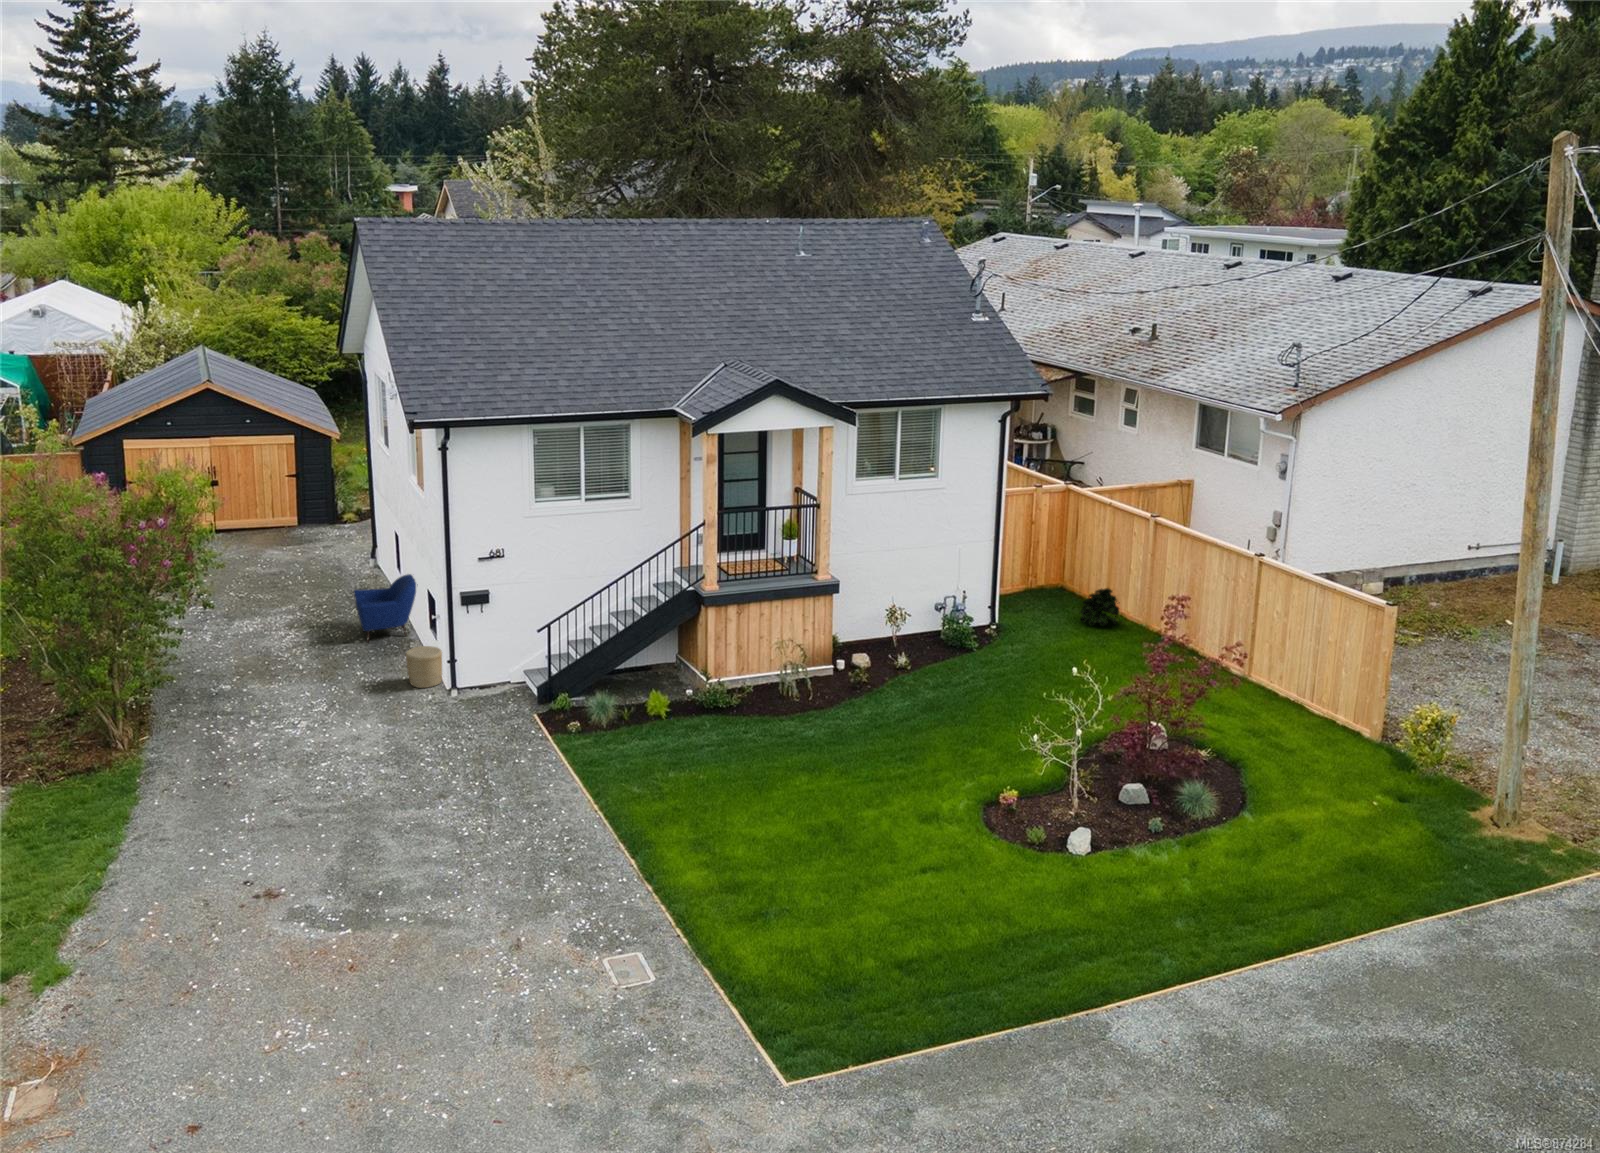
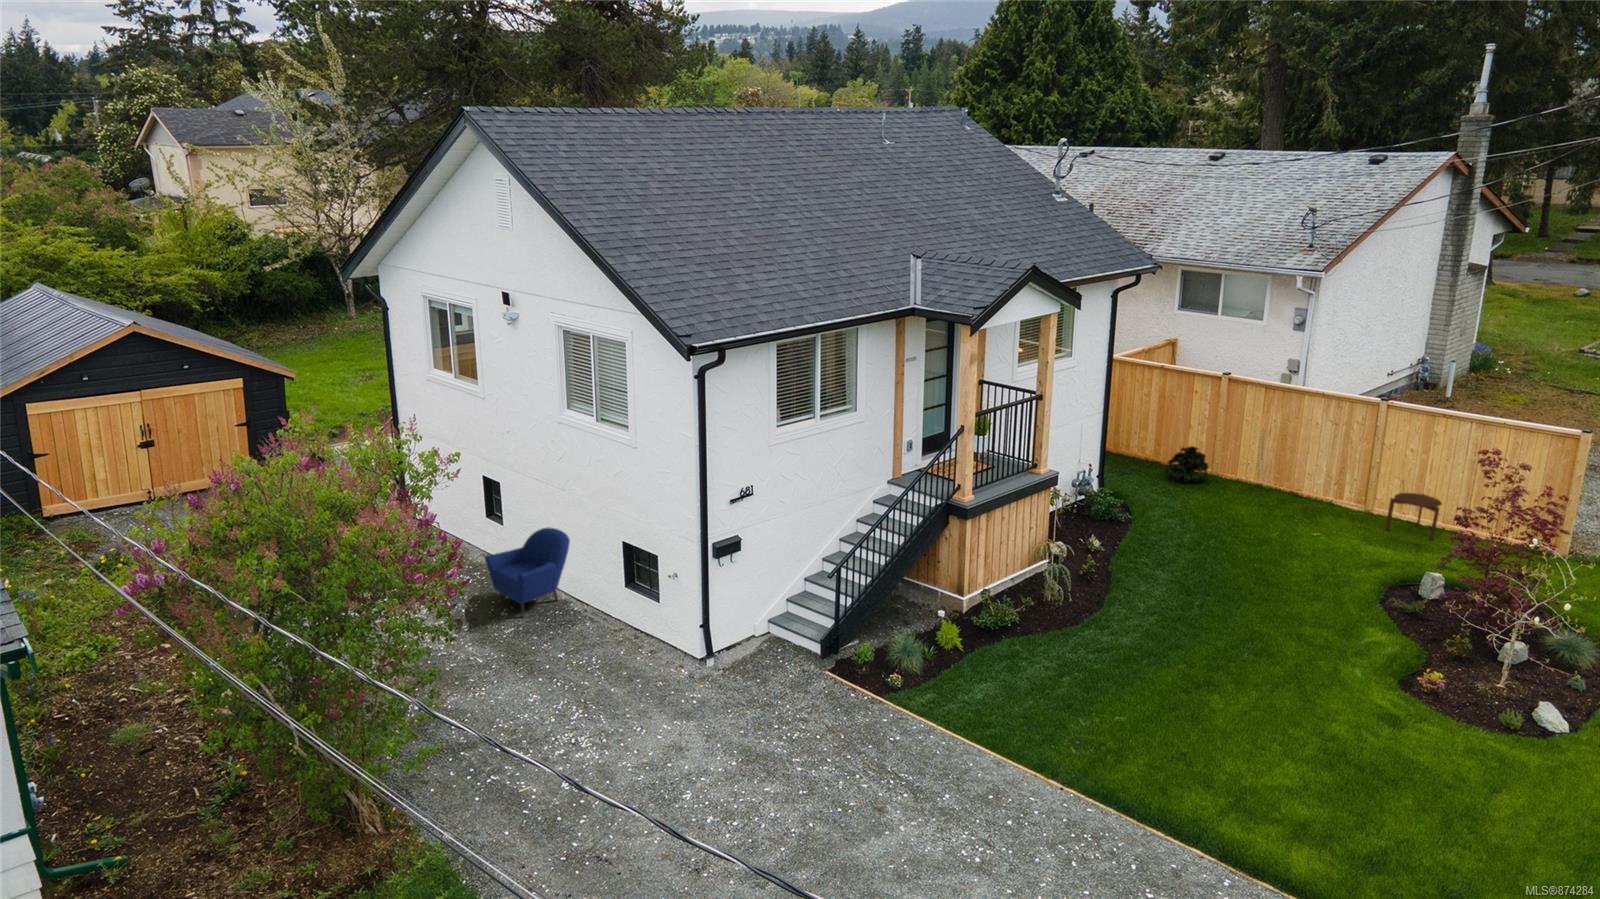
woven basket: present [405,646,442,688] -> none [631,611,673,663]
side table: none [1241,658,1299,711] -> present [1385,493,1442,541]

